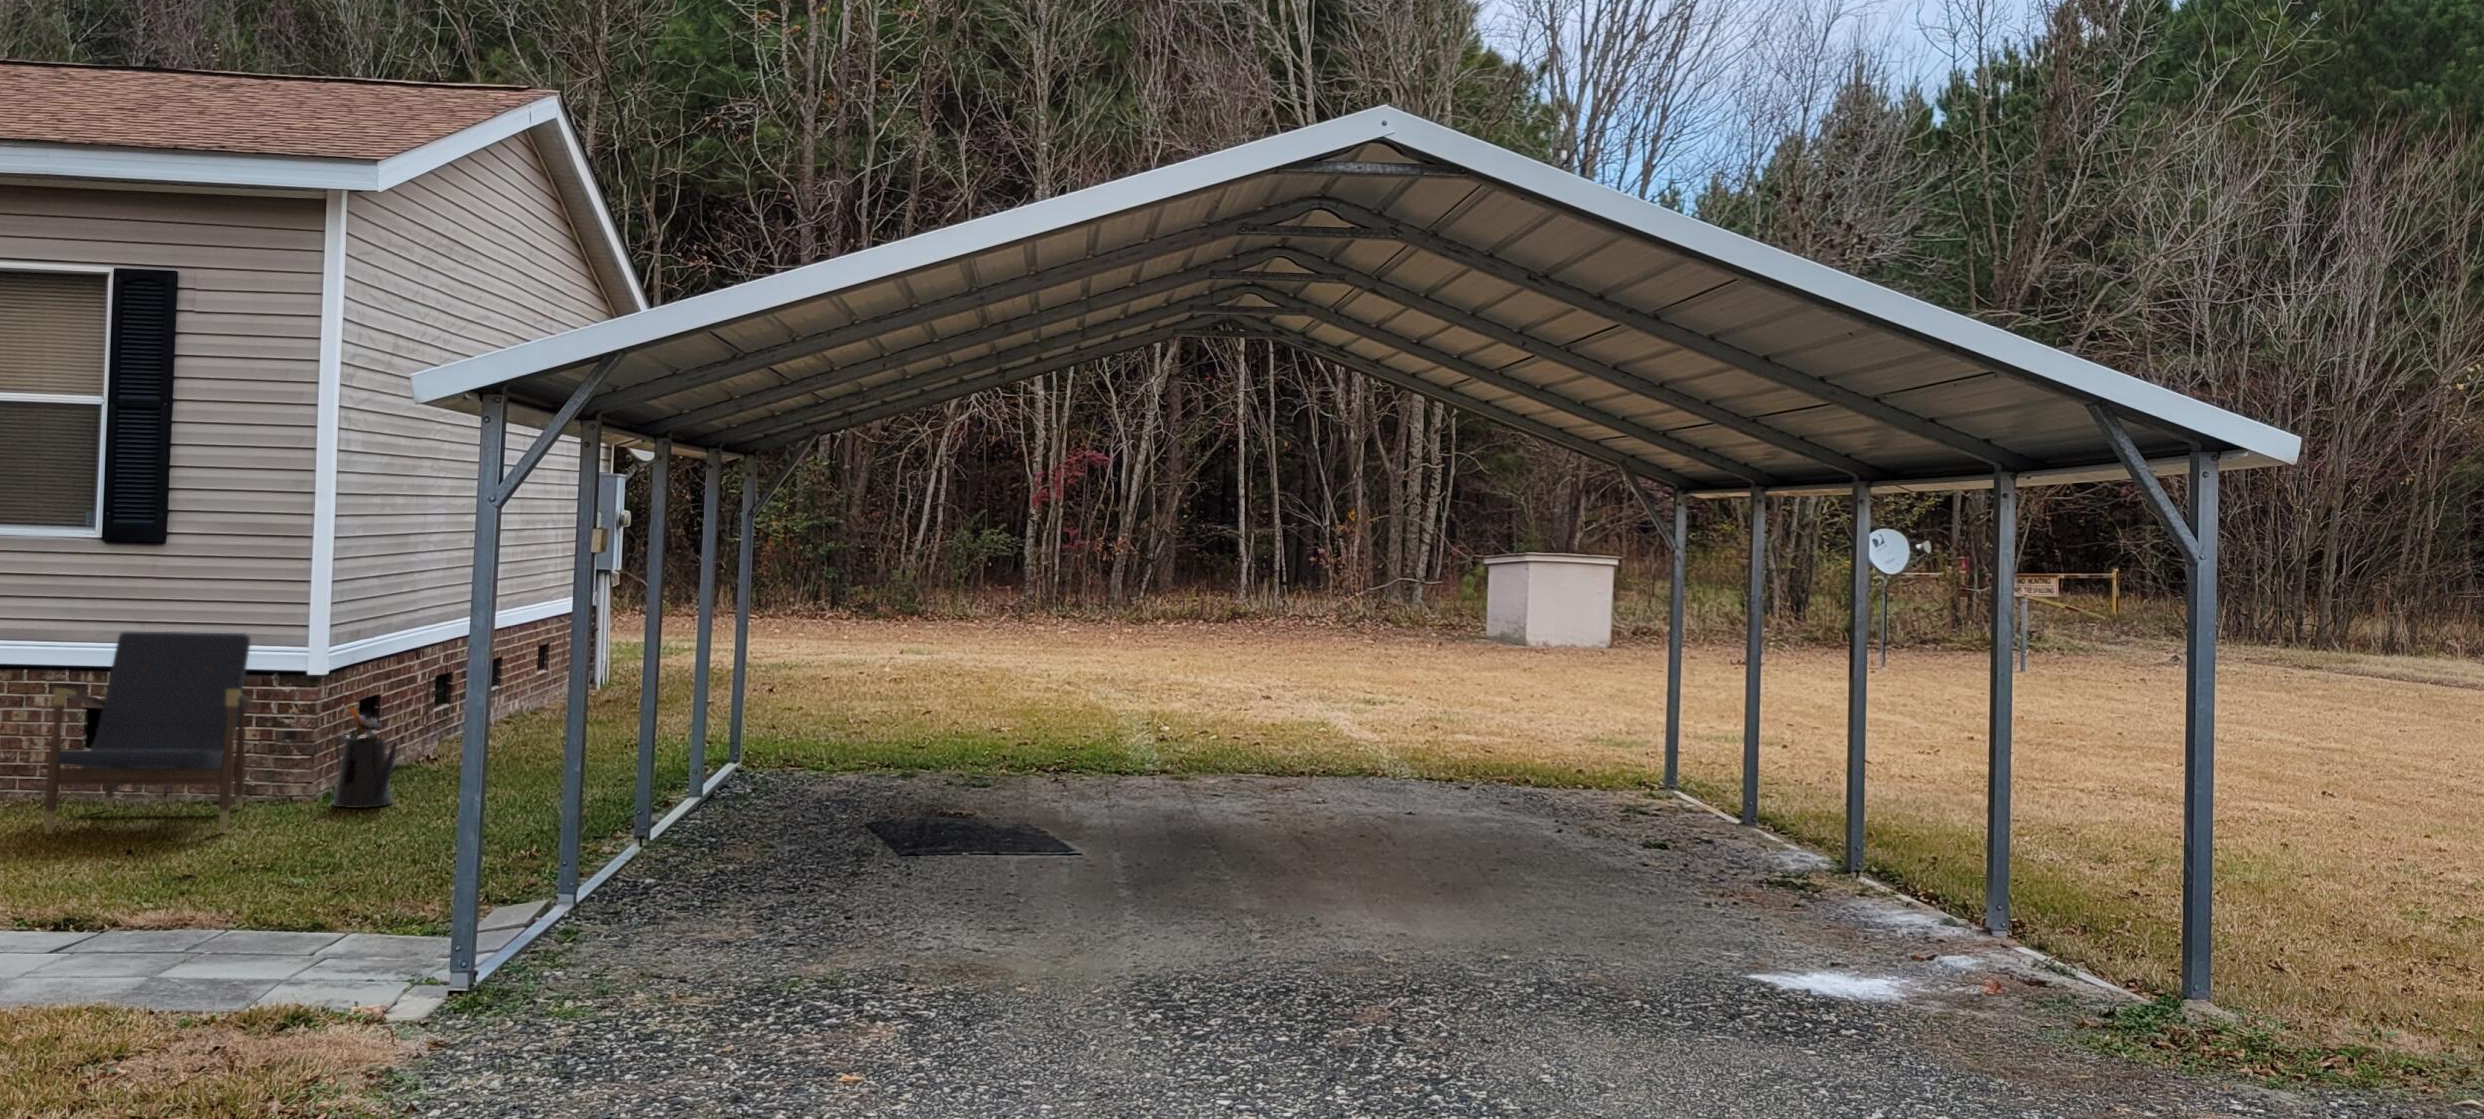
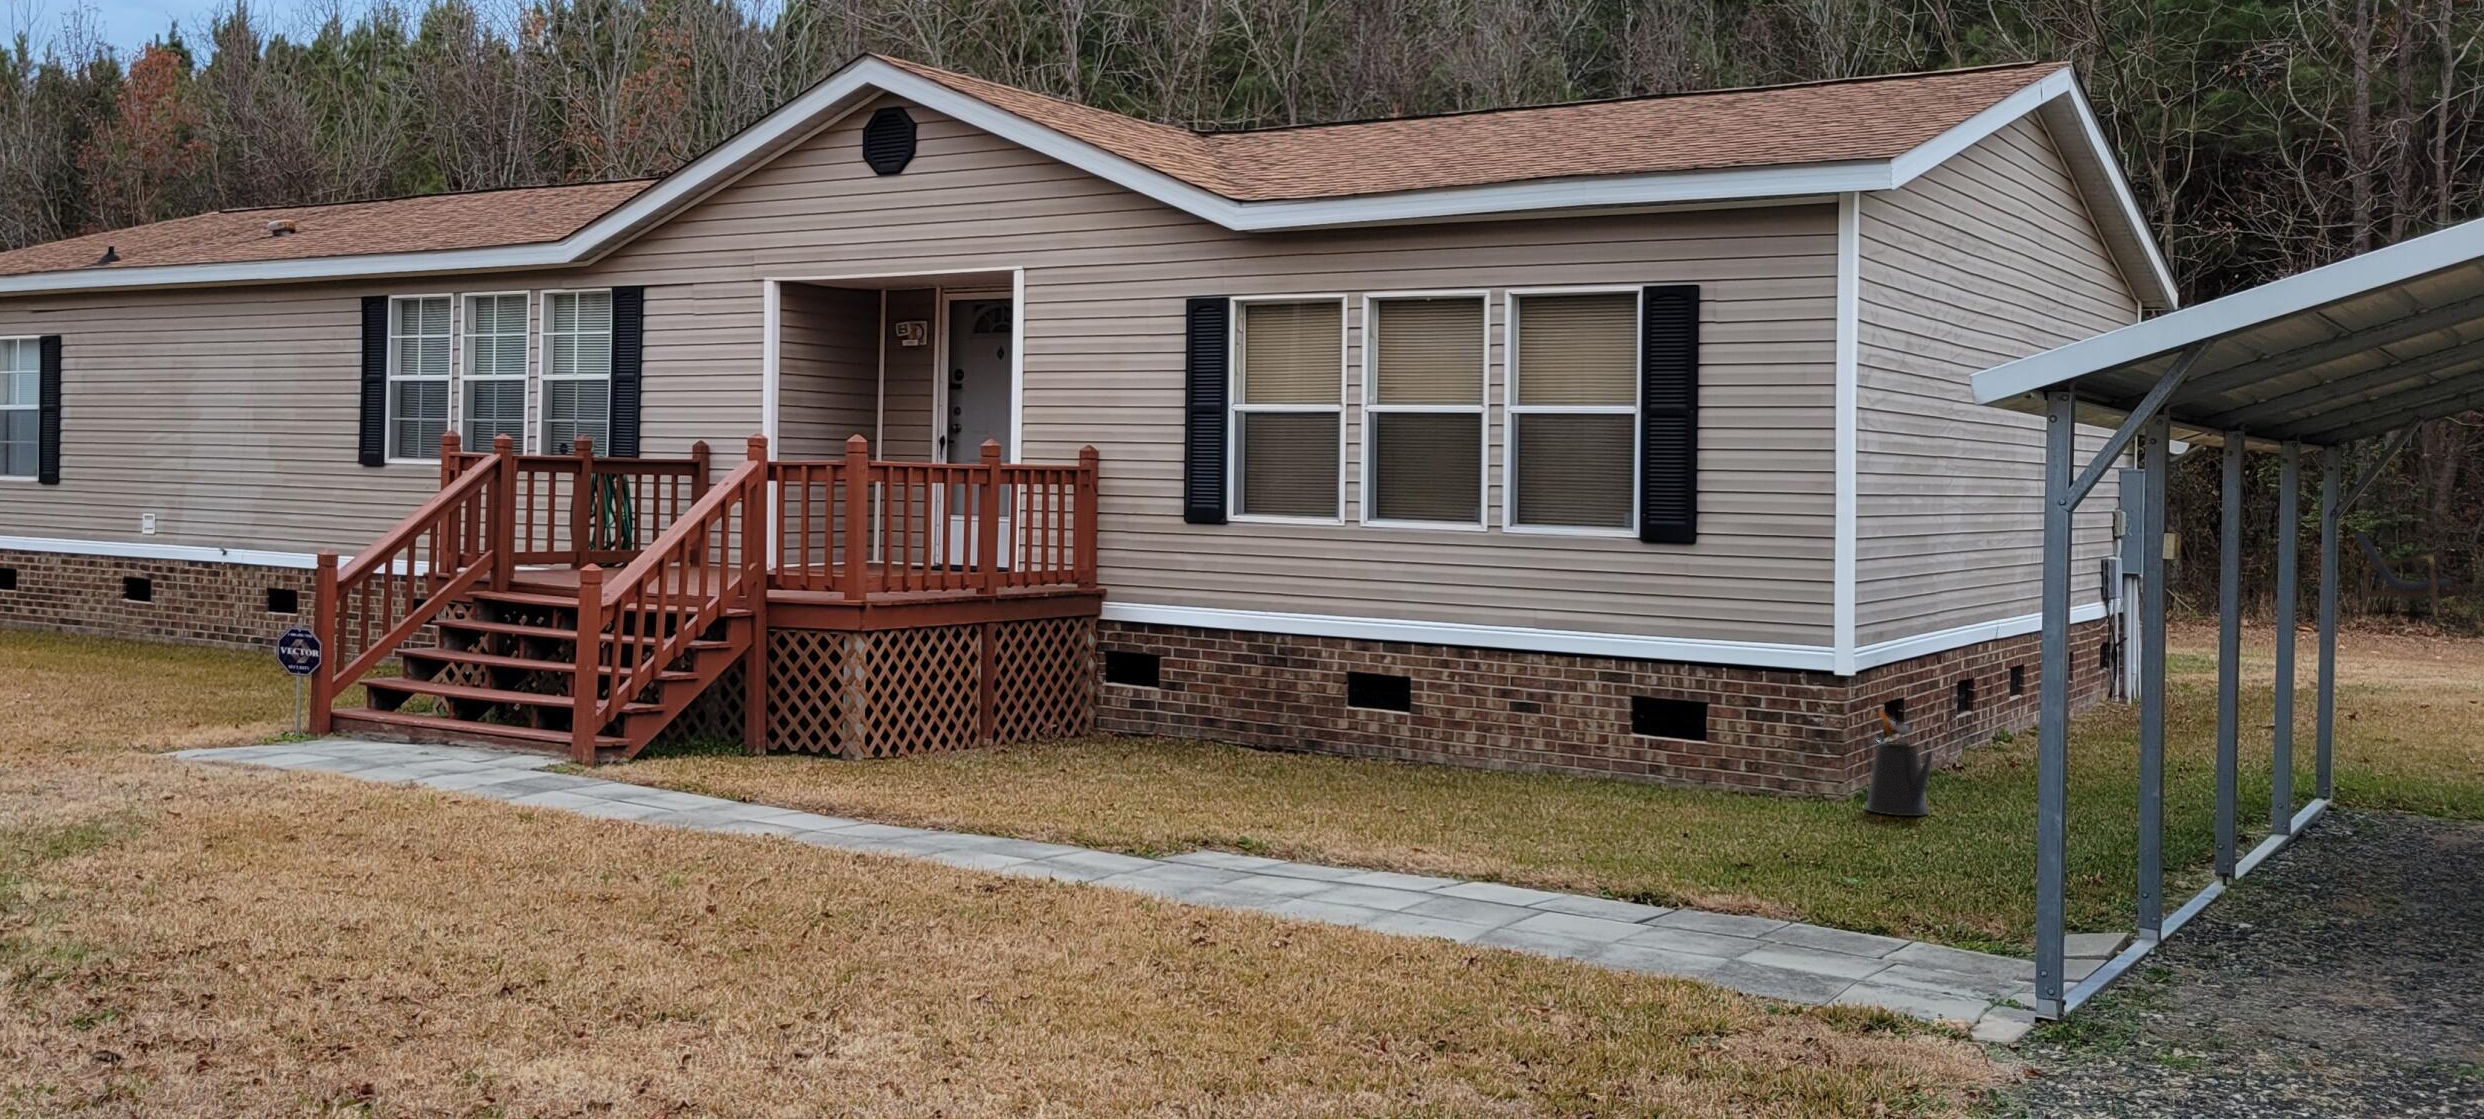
lounge chair: present [45,632,252,834] -> present [2356,534,2452,616]

